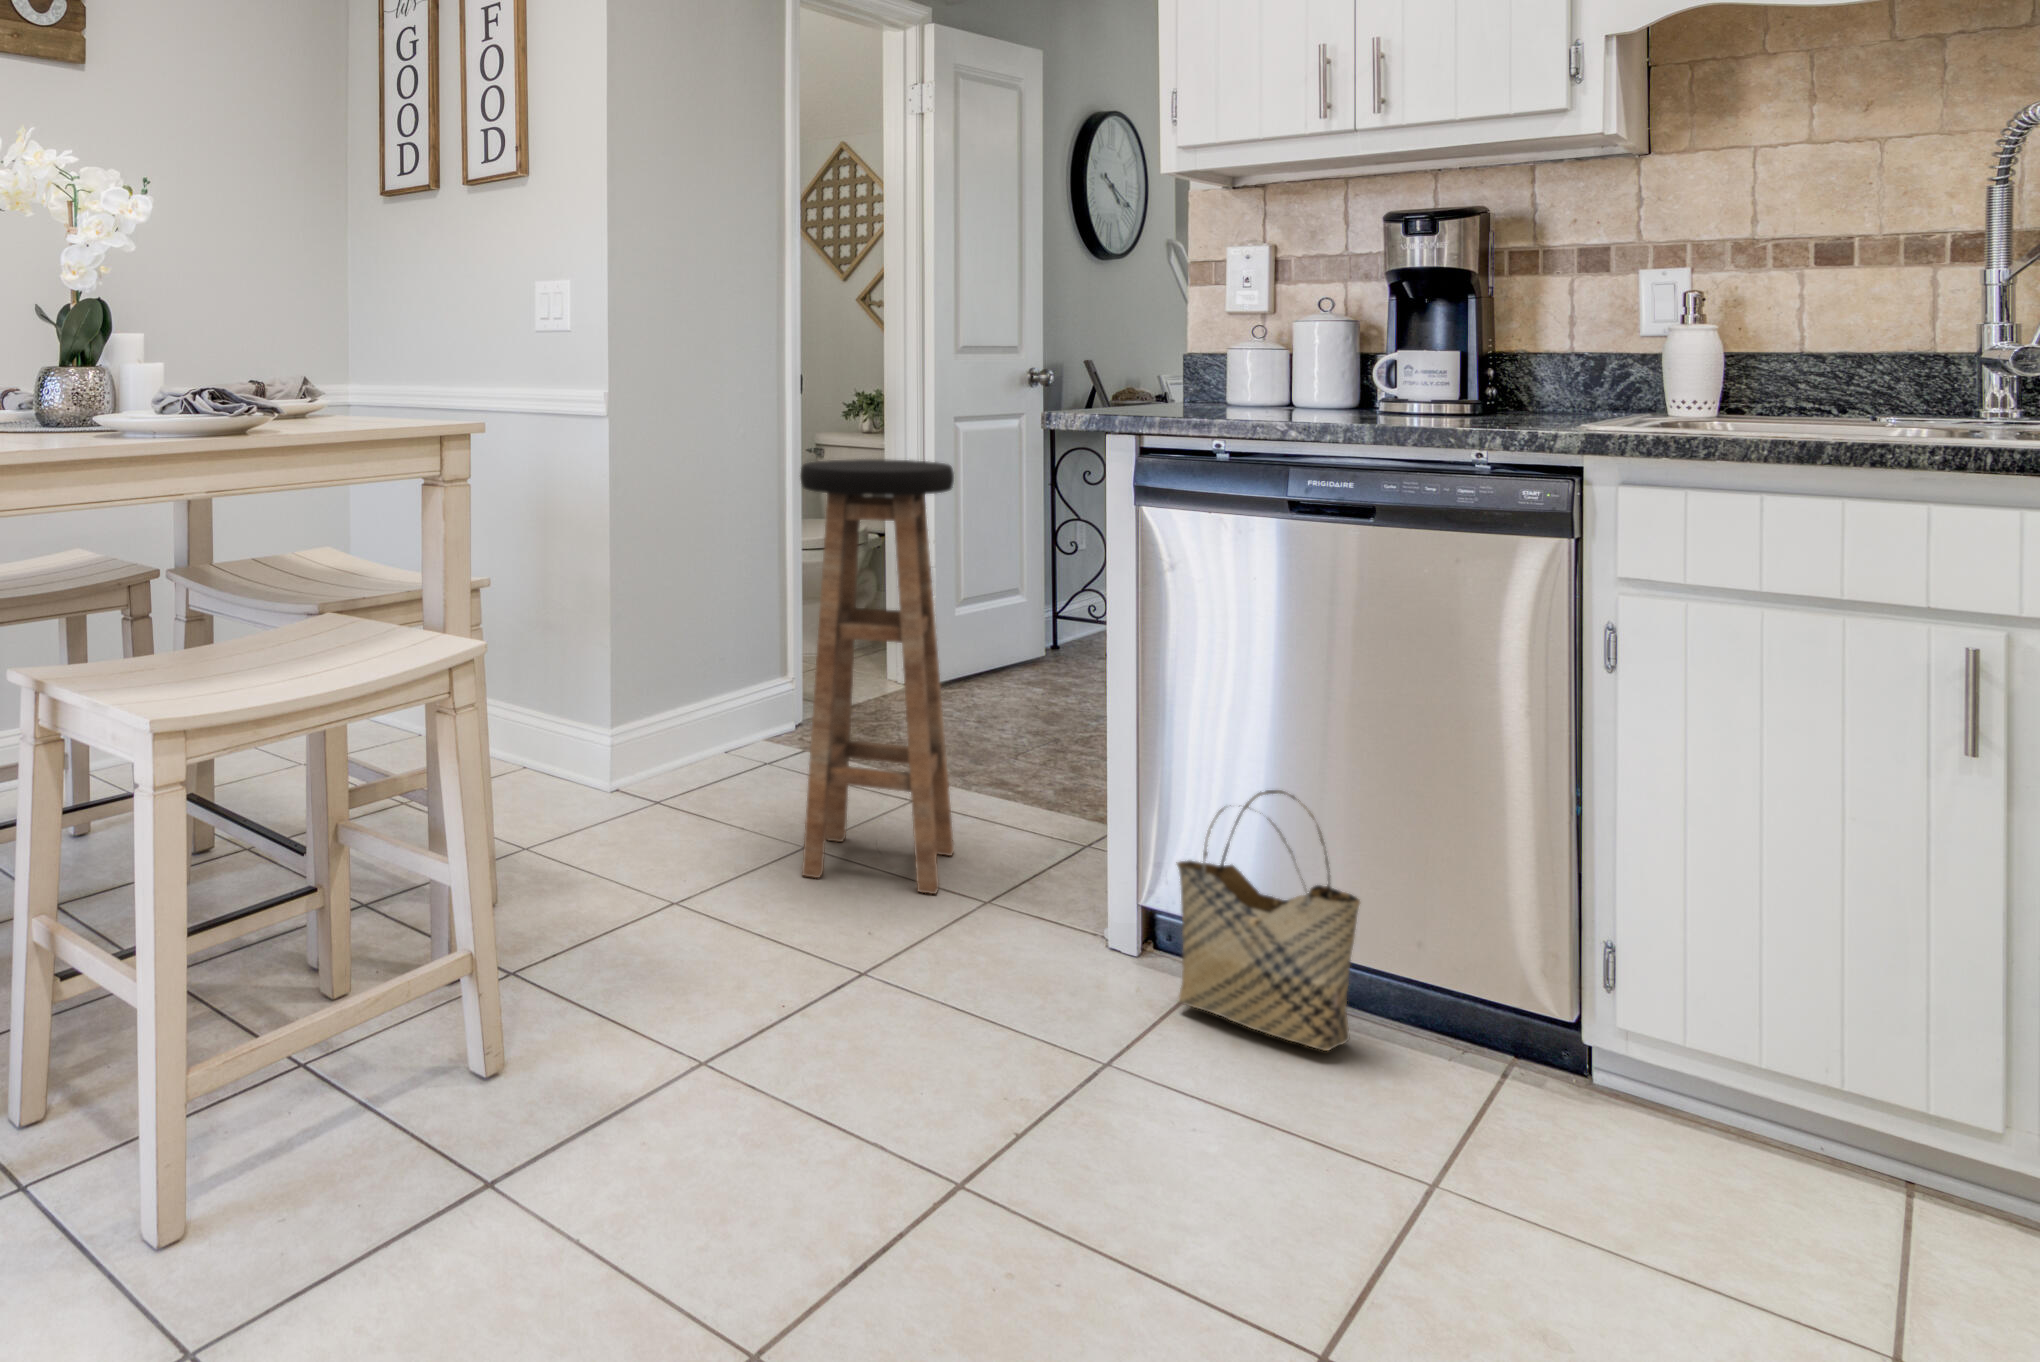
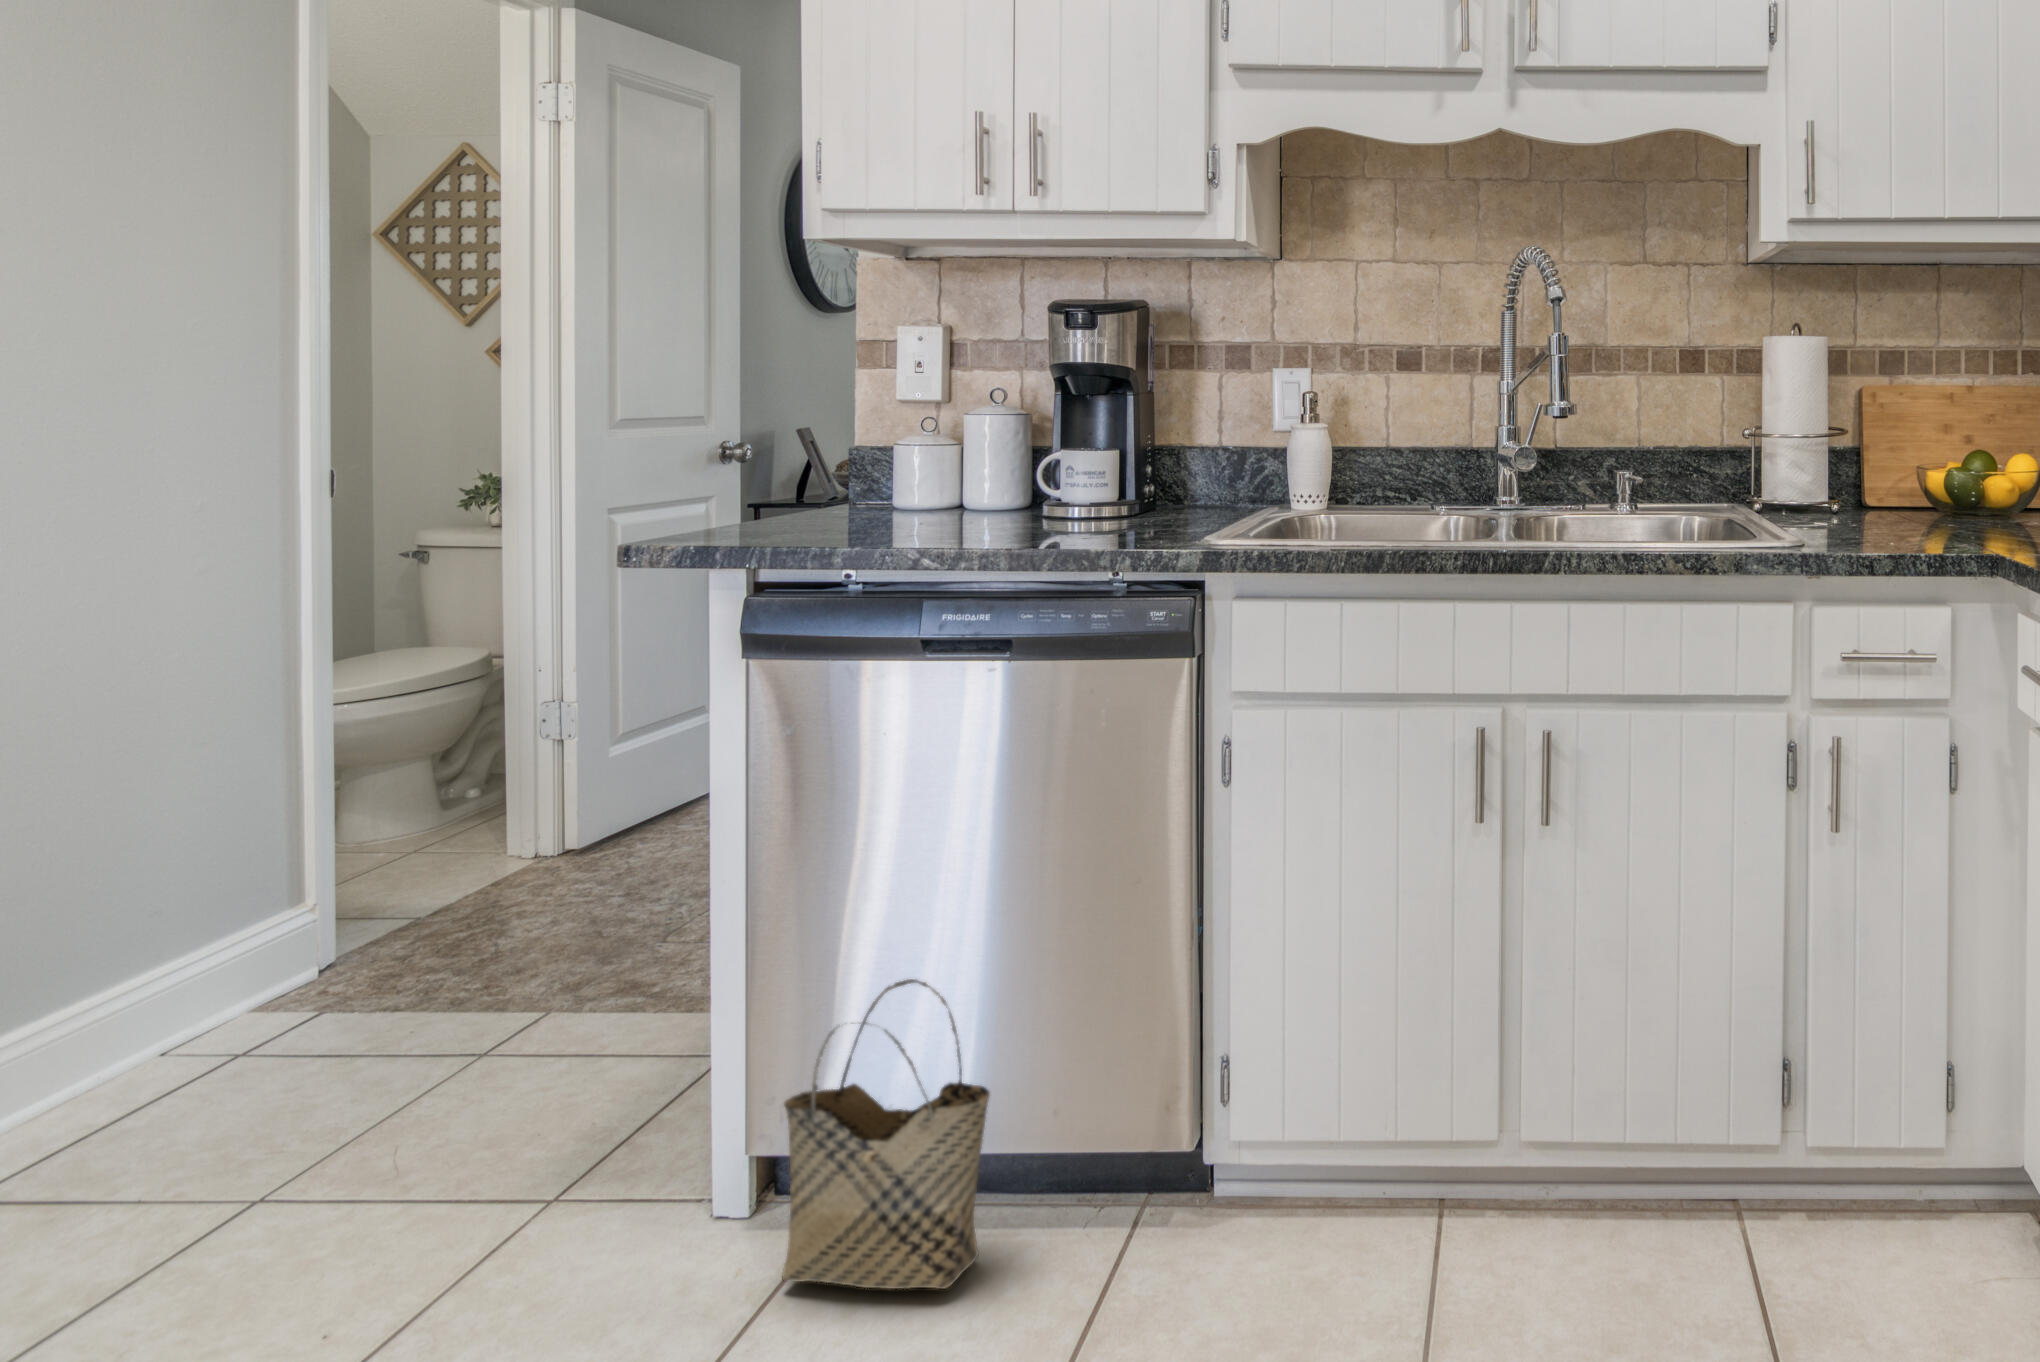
bar stool: present [800,459,954,894] -> none [245,602,527,1247]

